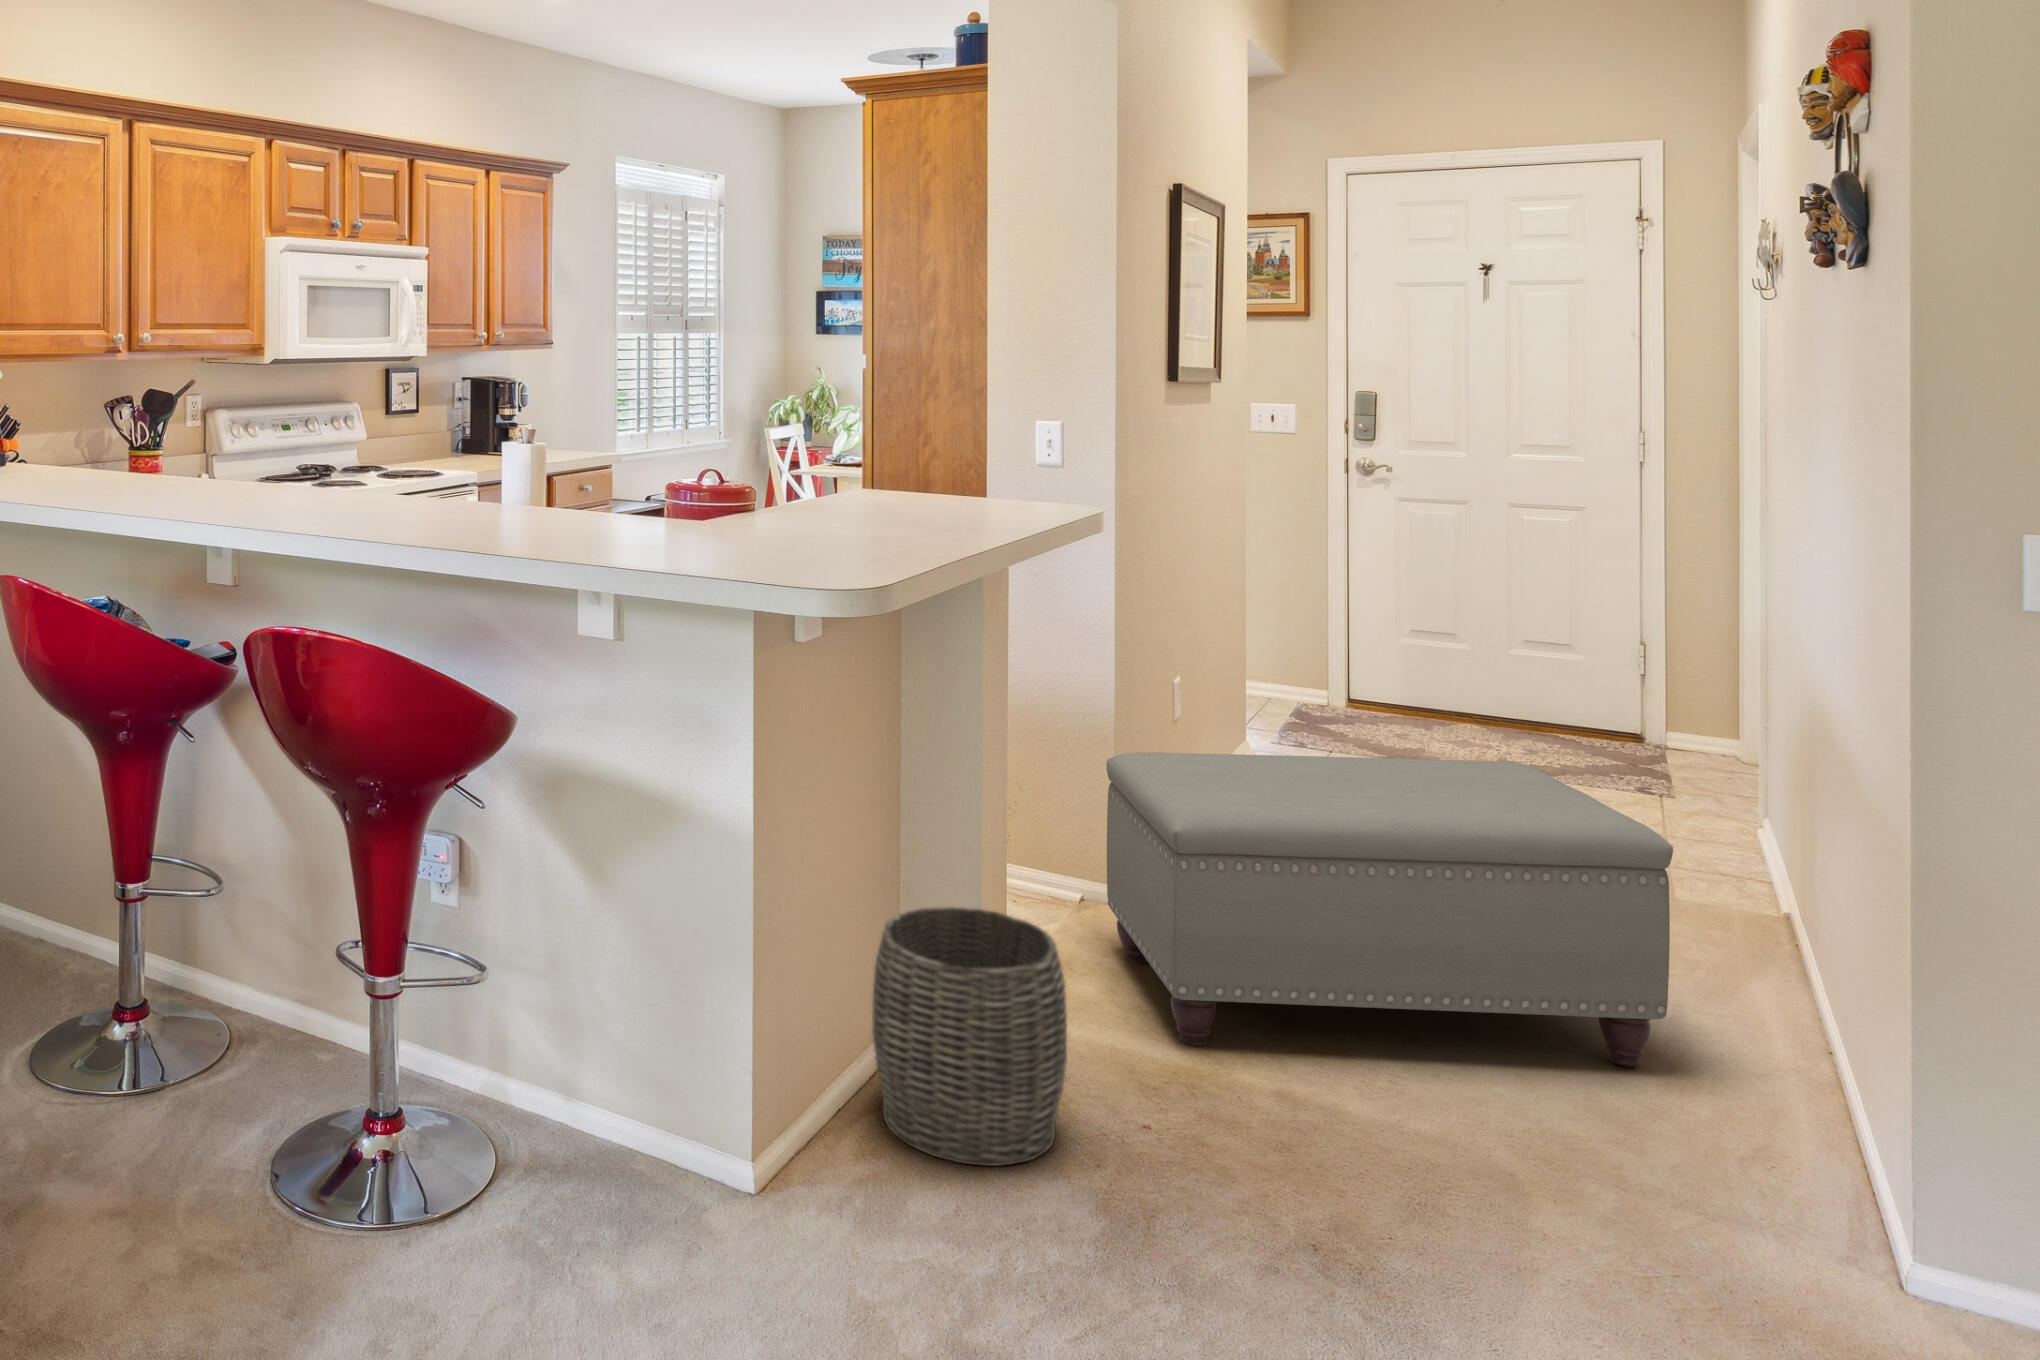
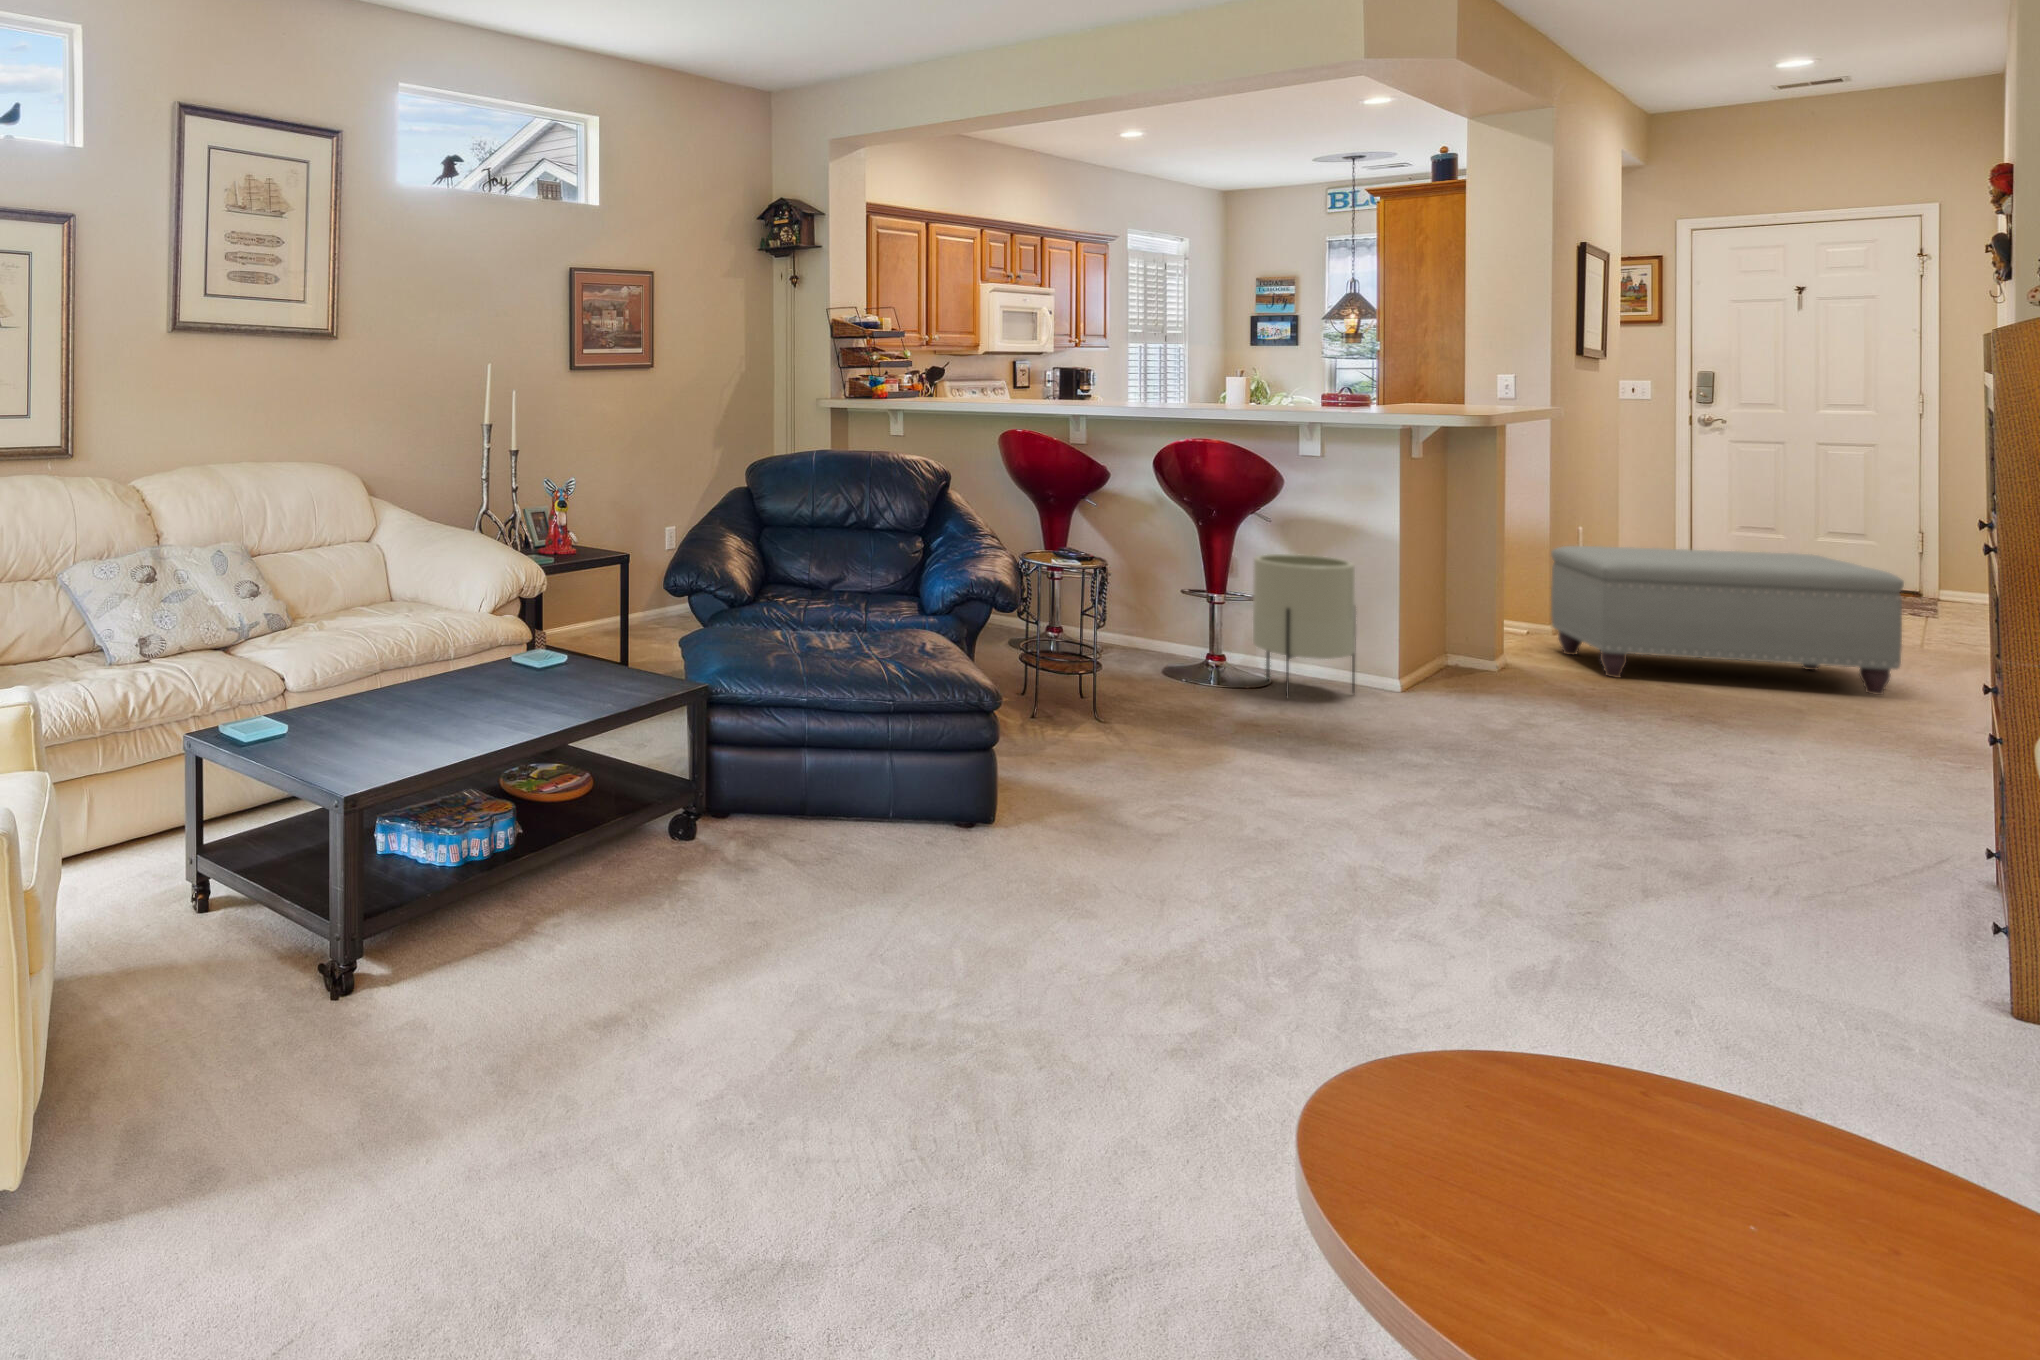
planter: none [442,862,652,1254] -> present [1253,554,1356,698]
woven basket: present [872,907,1067,1166] -> none [1446,594,1554,697]

